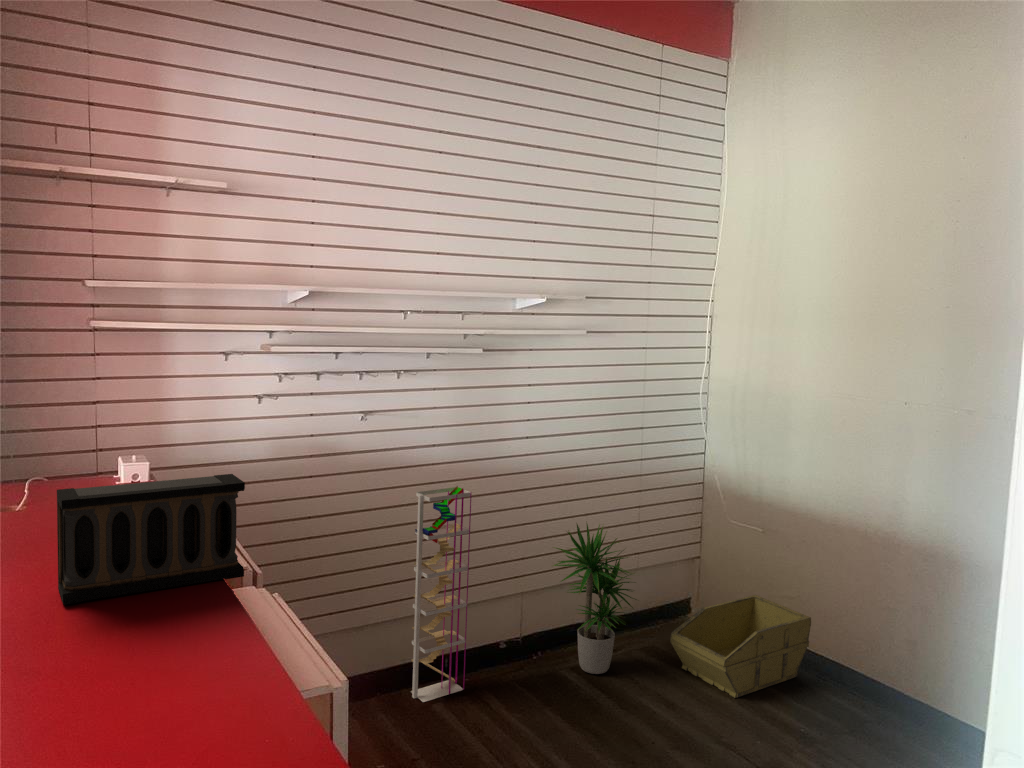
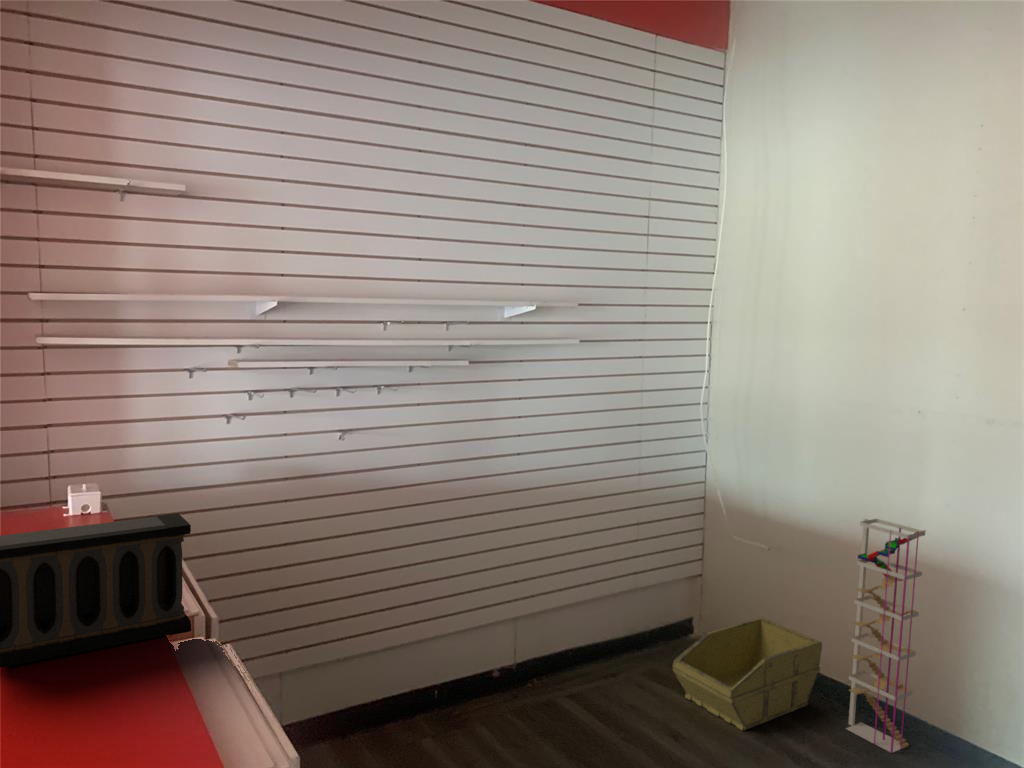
shelving unit: present [411,486,472,702] -> present [846,519,925,753]
potted plant: present [553,524,637,674] -> none [544,541,642,706]

